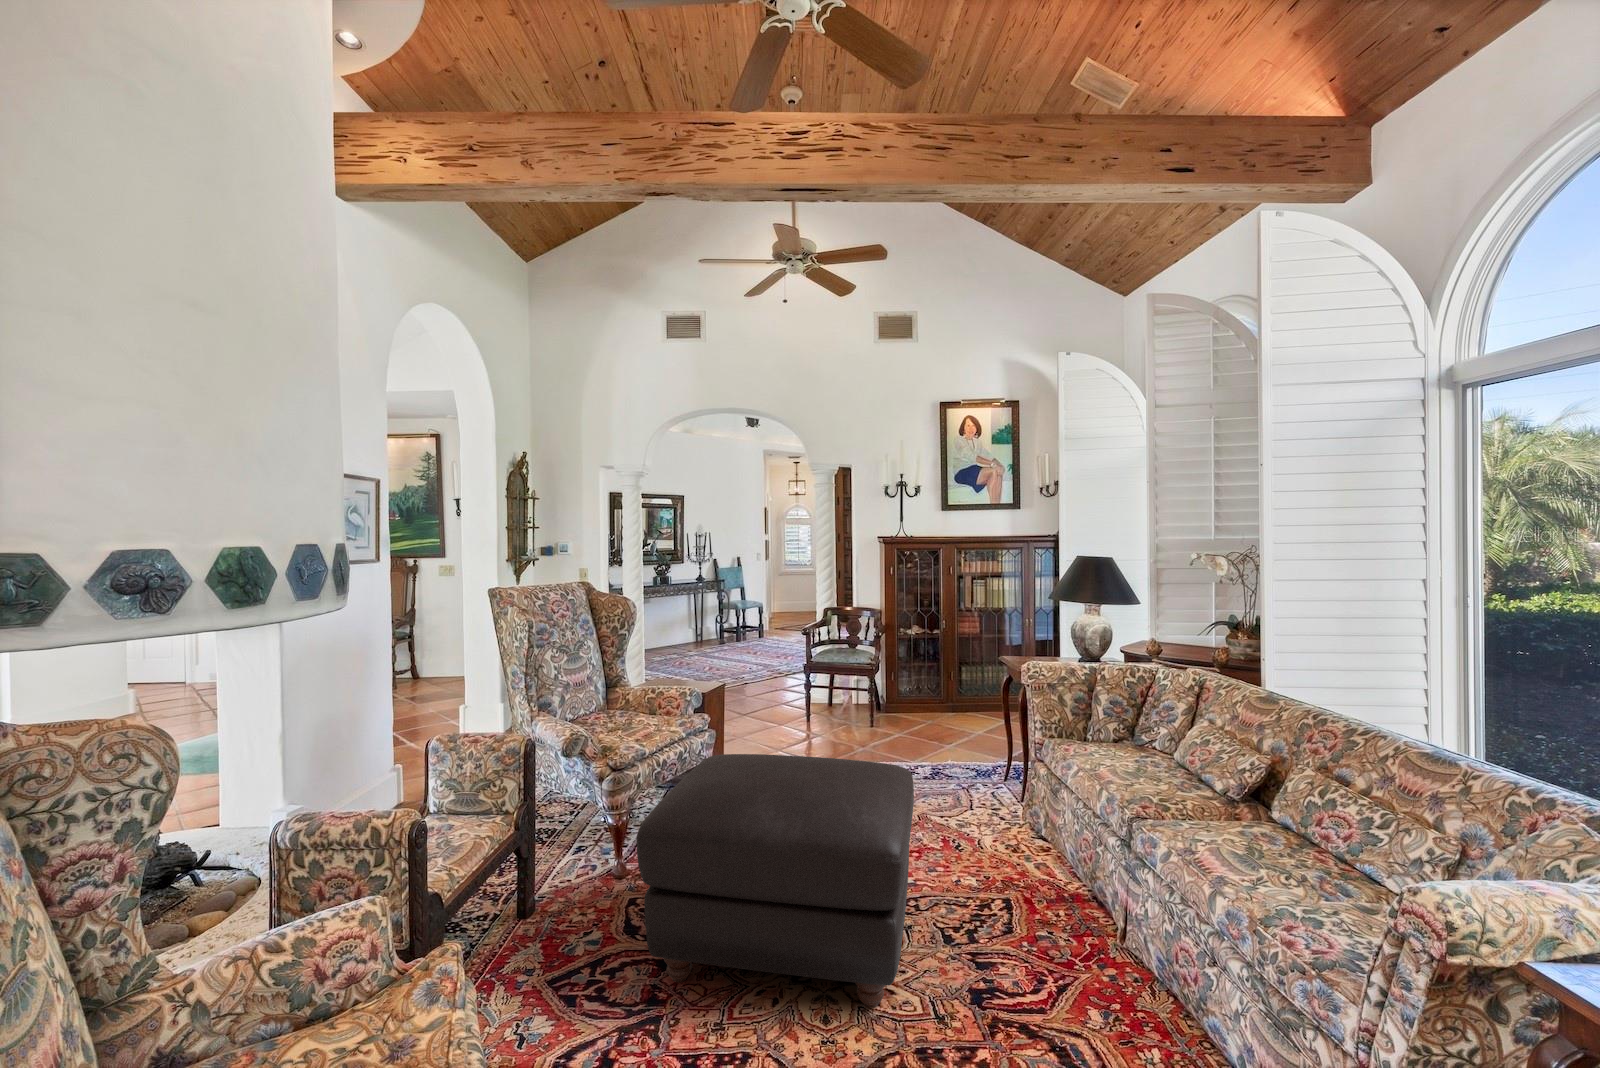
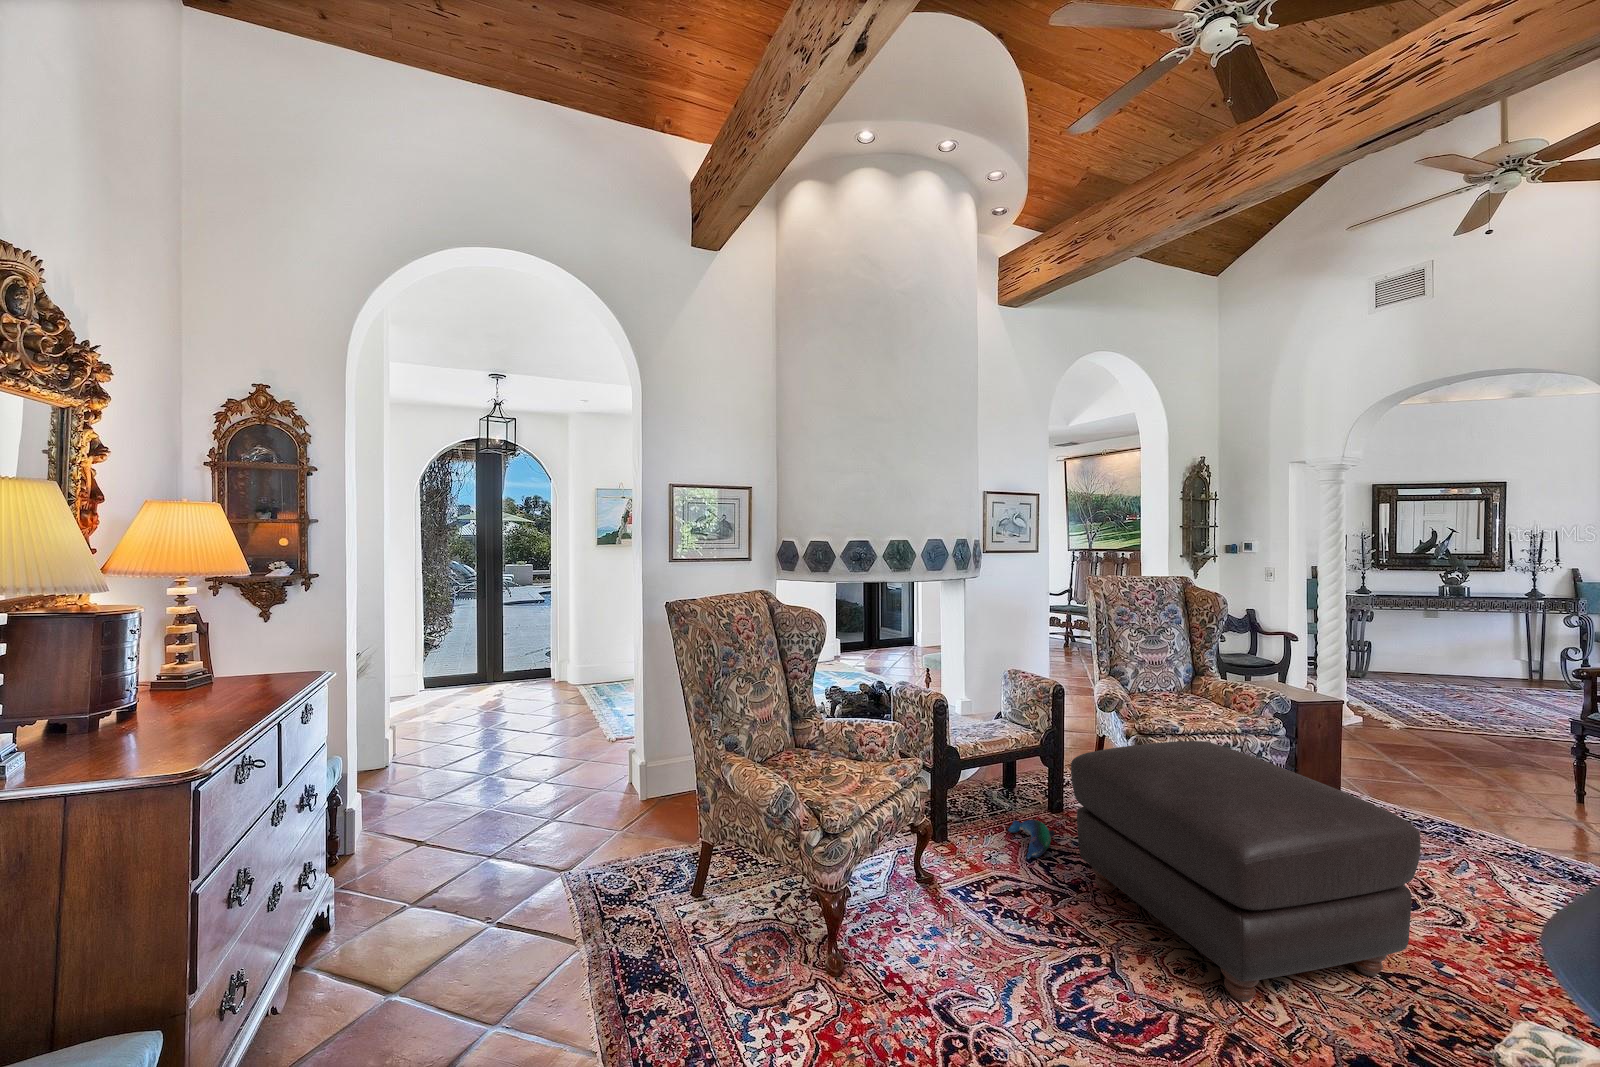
plush toy: none [508,940,585,1003] -> present [1008,820,1055,859]

